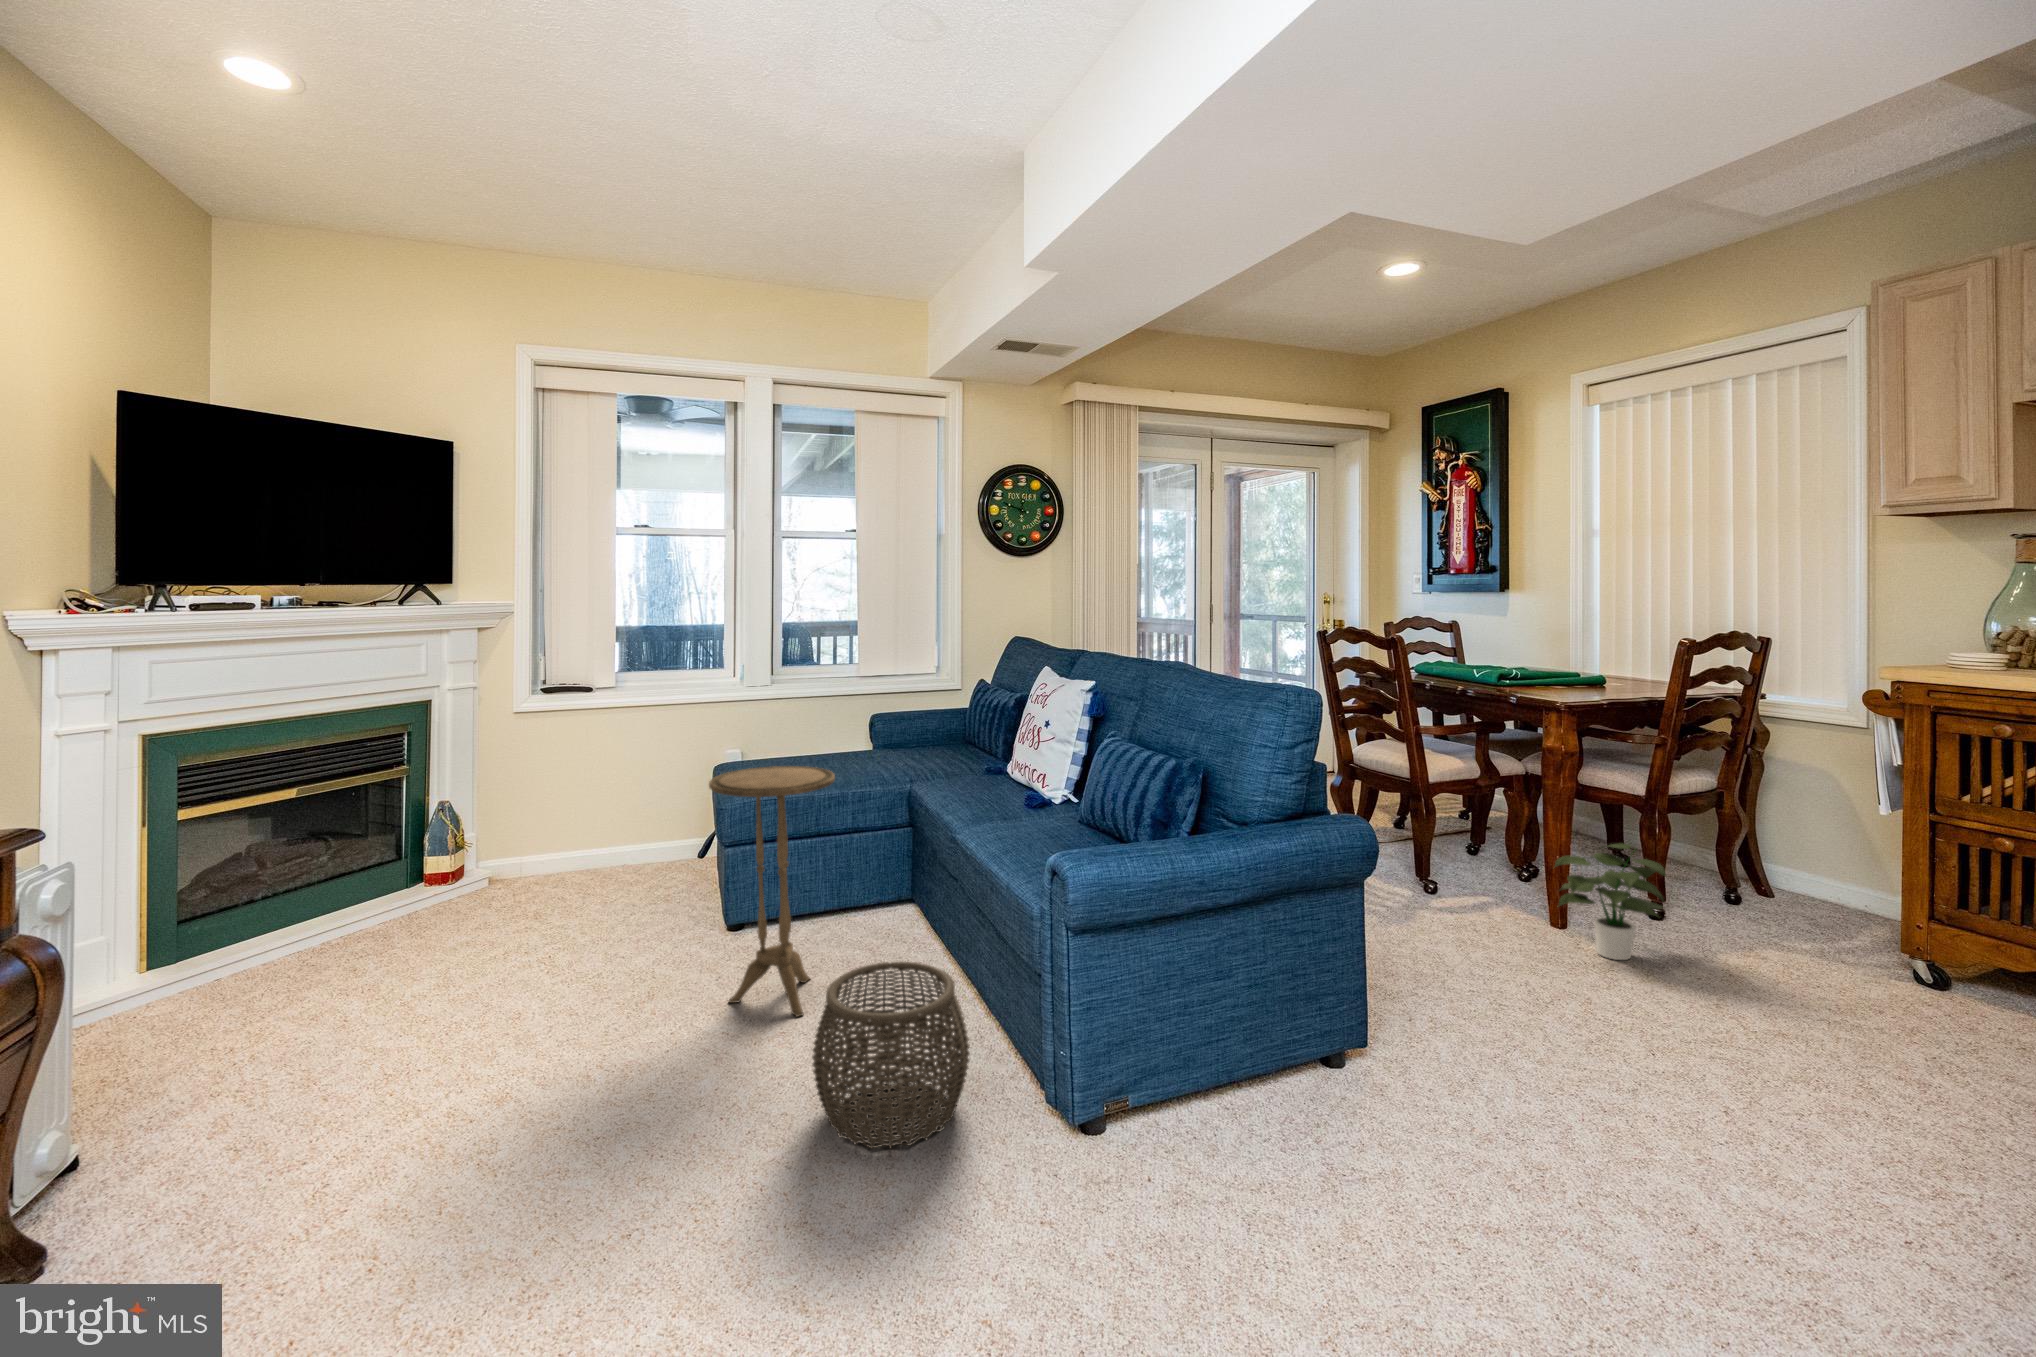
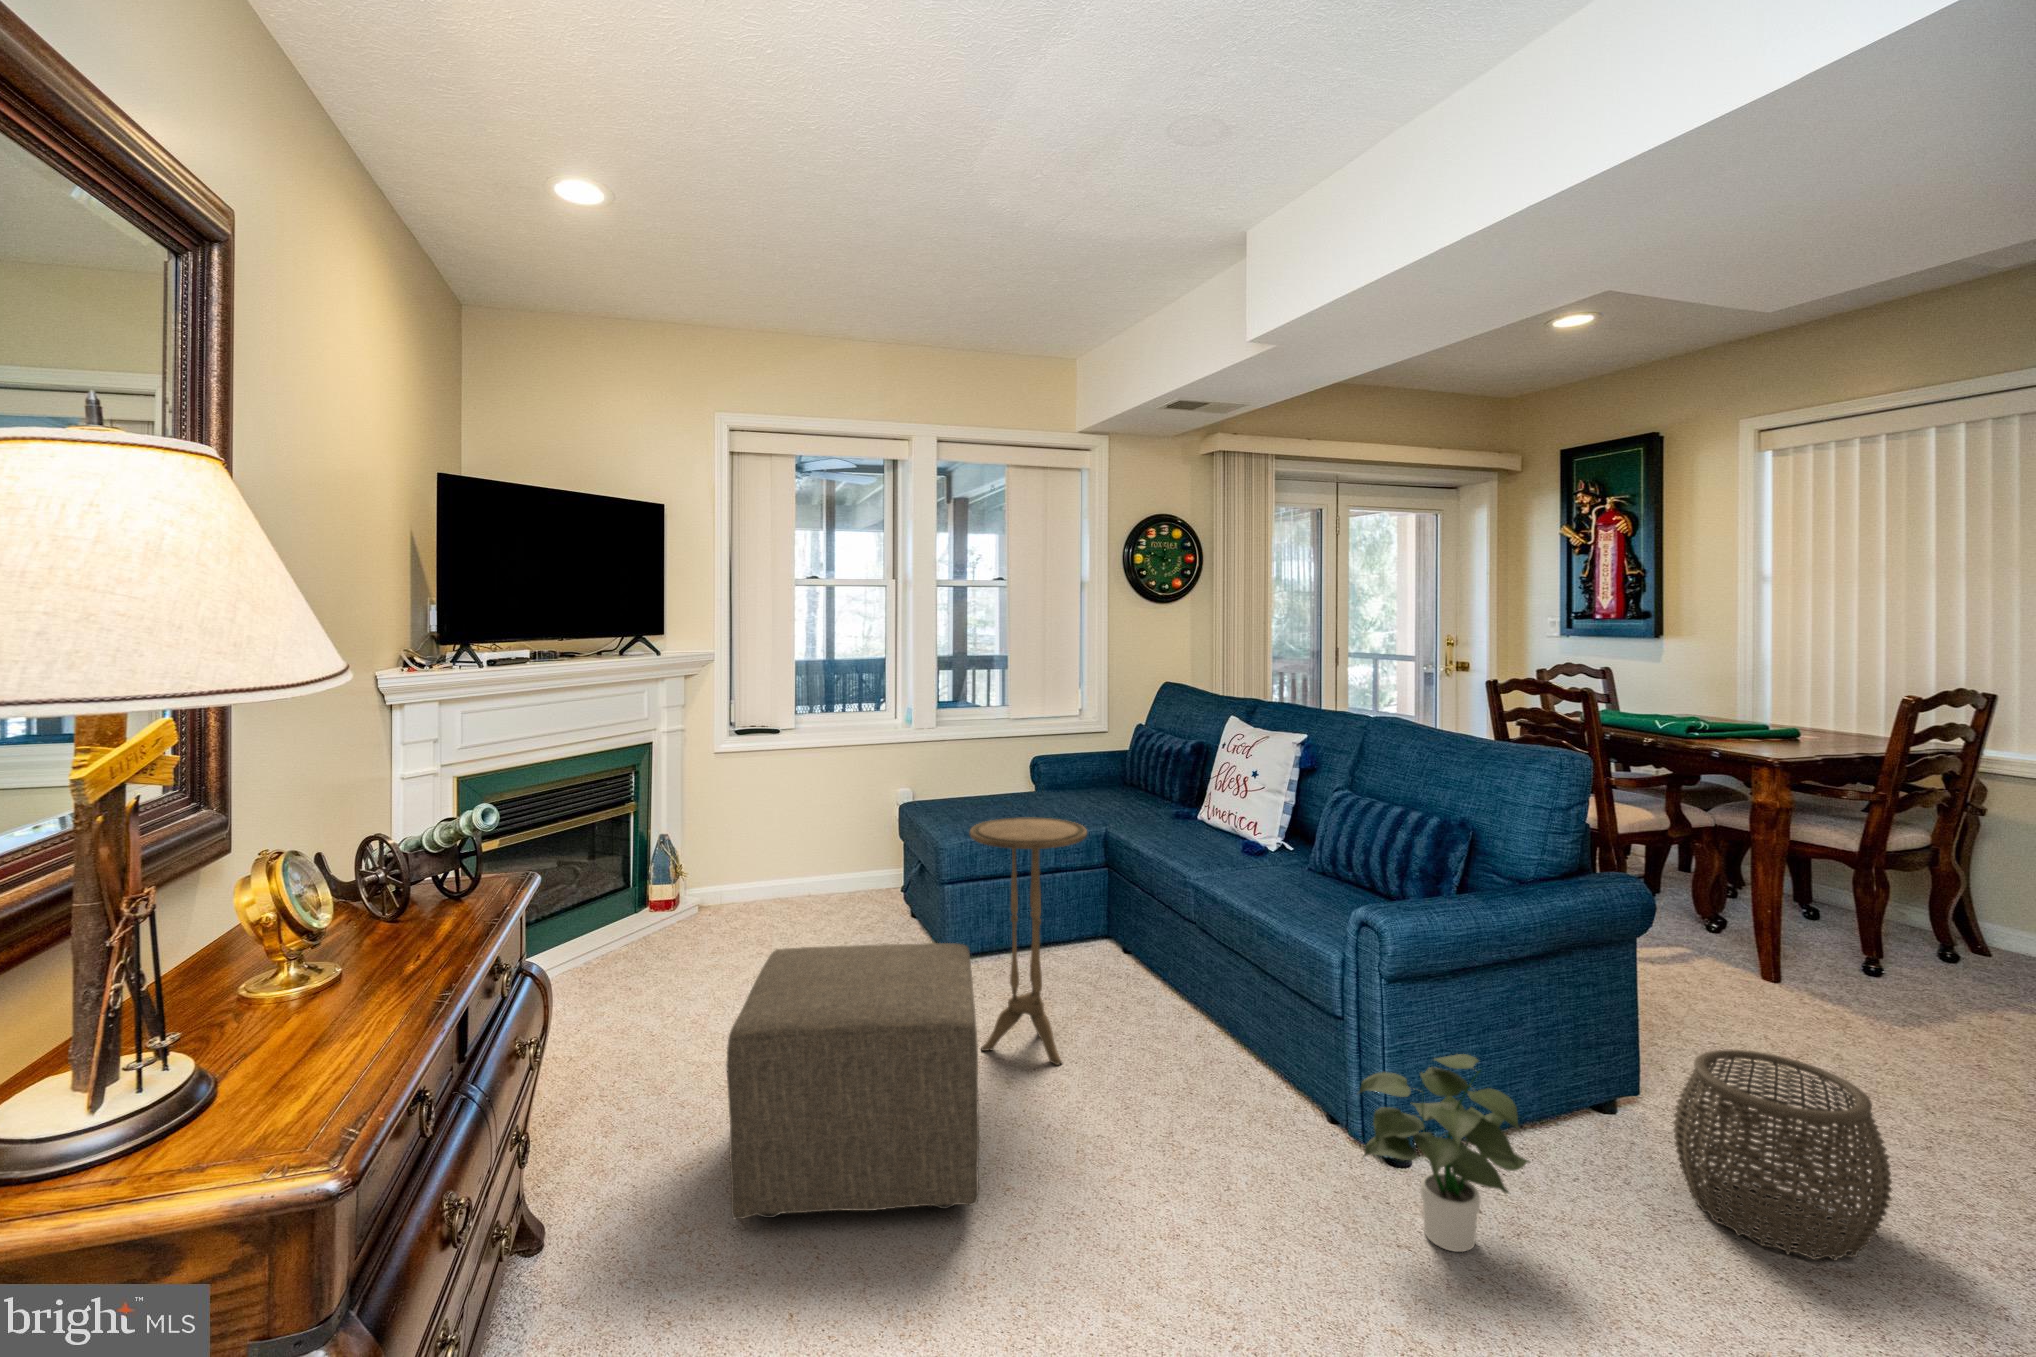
potted plant: present [1555,843,1667,960] -> present [1359,1054,1529,1252]
ottoman: none [336,895,687,1186] -> present [726,943,979,1219]
woven basket: present [812,961,970,1148] -> present [1673,1050,1892,1261]

